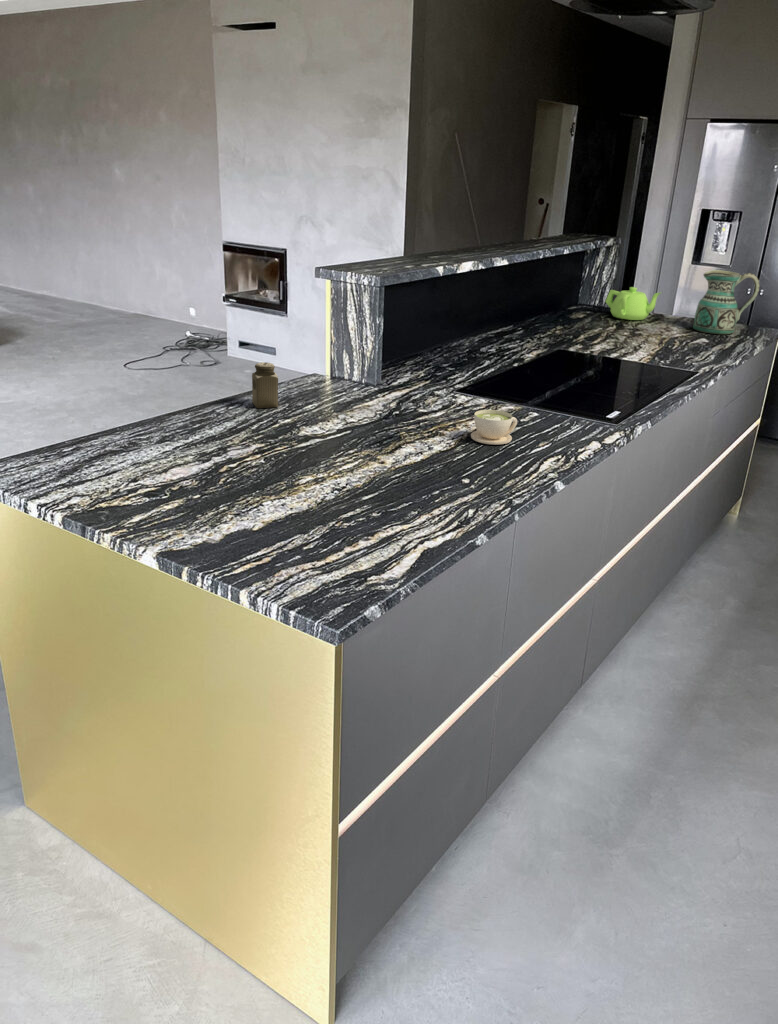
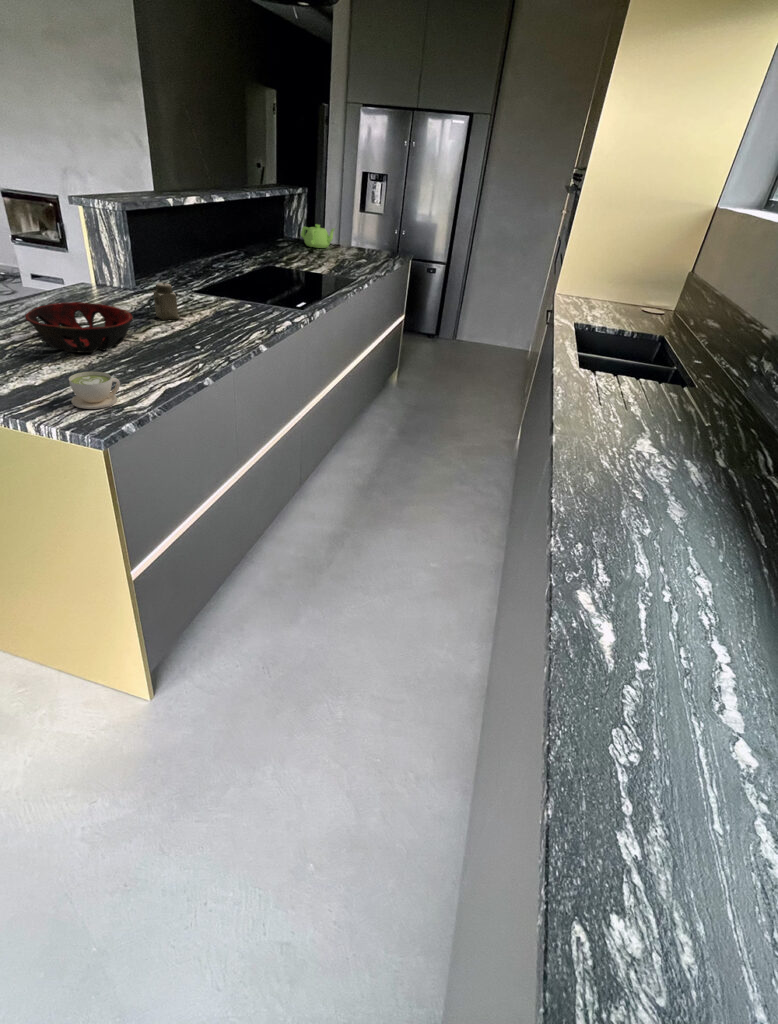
ceramic pitcher: present [693,270,759,334] -> none [358,212,396,257]
salt shaker: present [252,362,278,408] -> present [154,283,178,320]
coffee cup: present [471,410,517,445] -> present [69,372,120,409]
decorative bowl: none [252,411,384,483] -> present [25,302,133,353]

